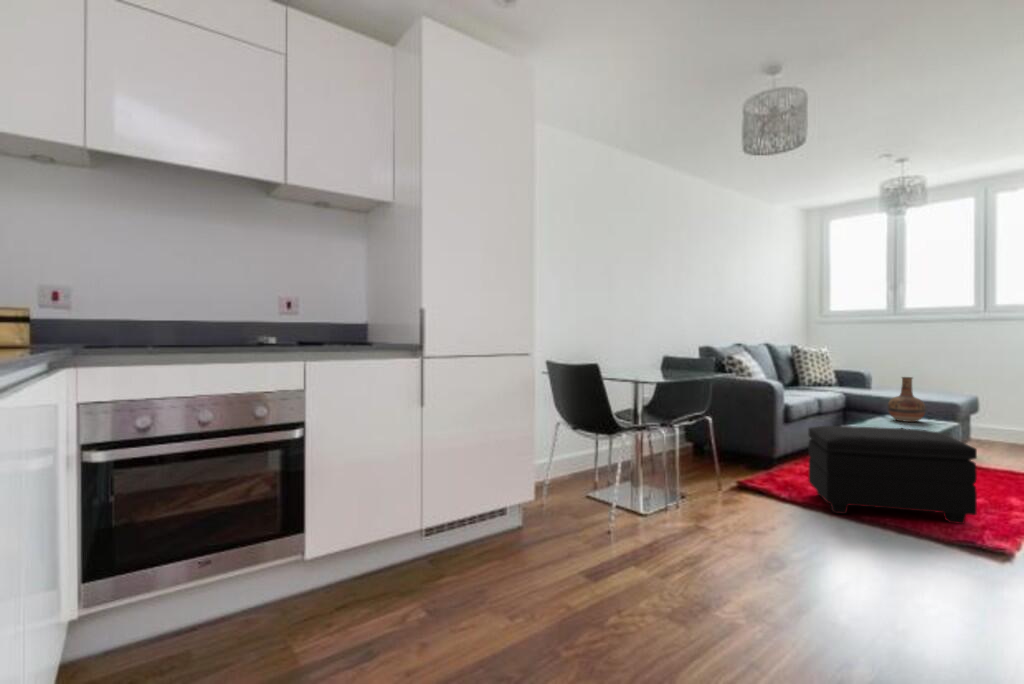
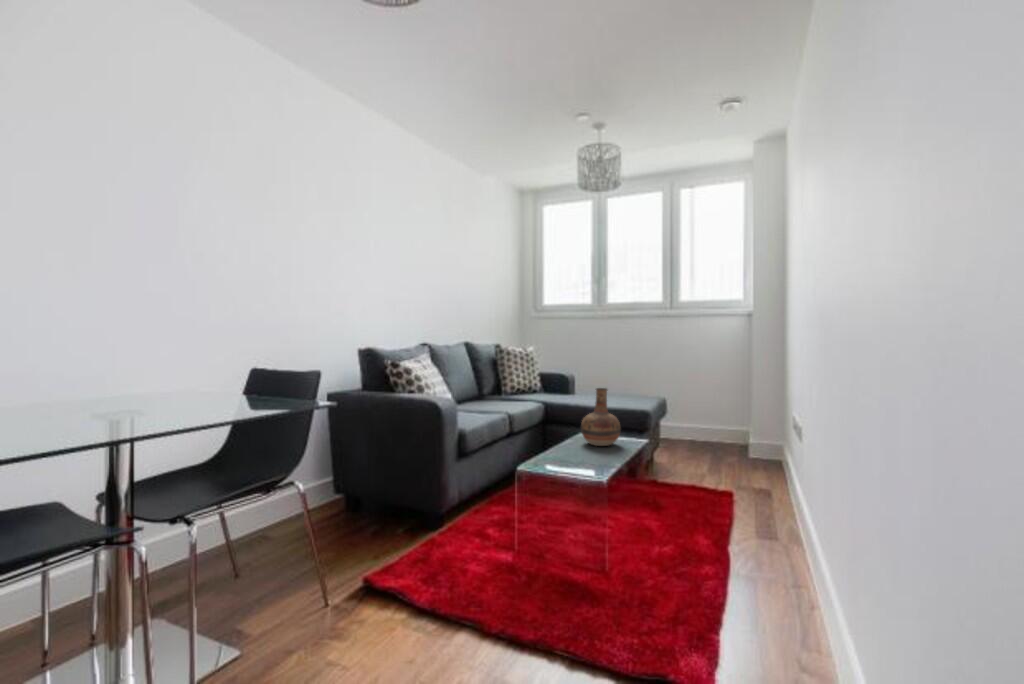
footstool: present [808,426,977,524] -> none [466,472,674,640]

